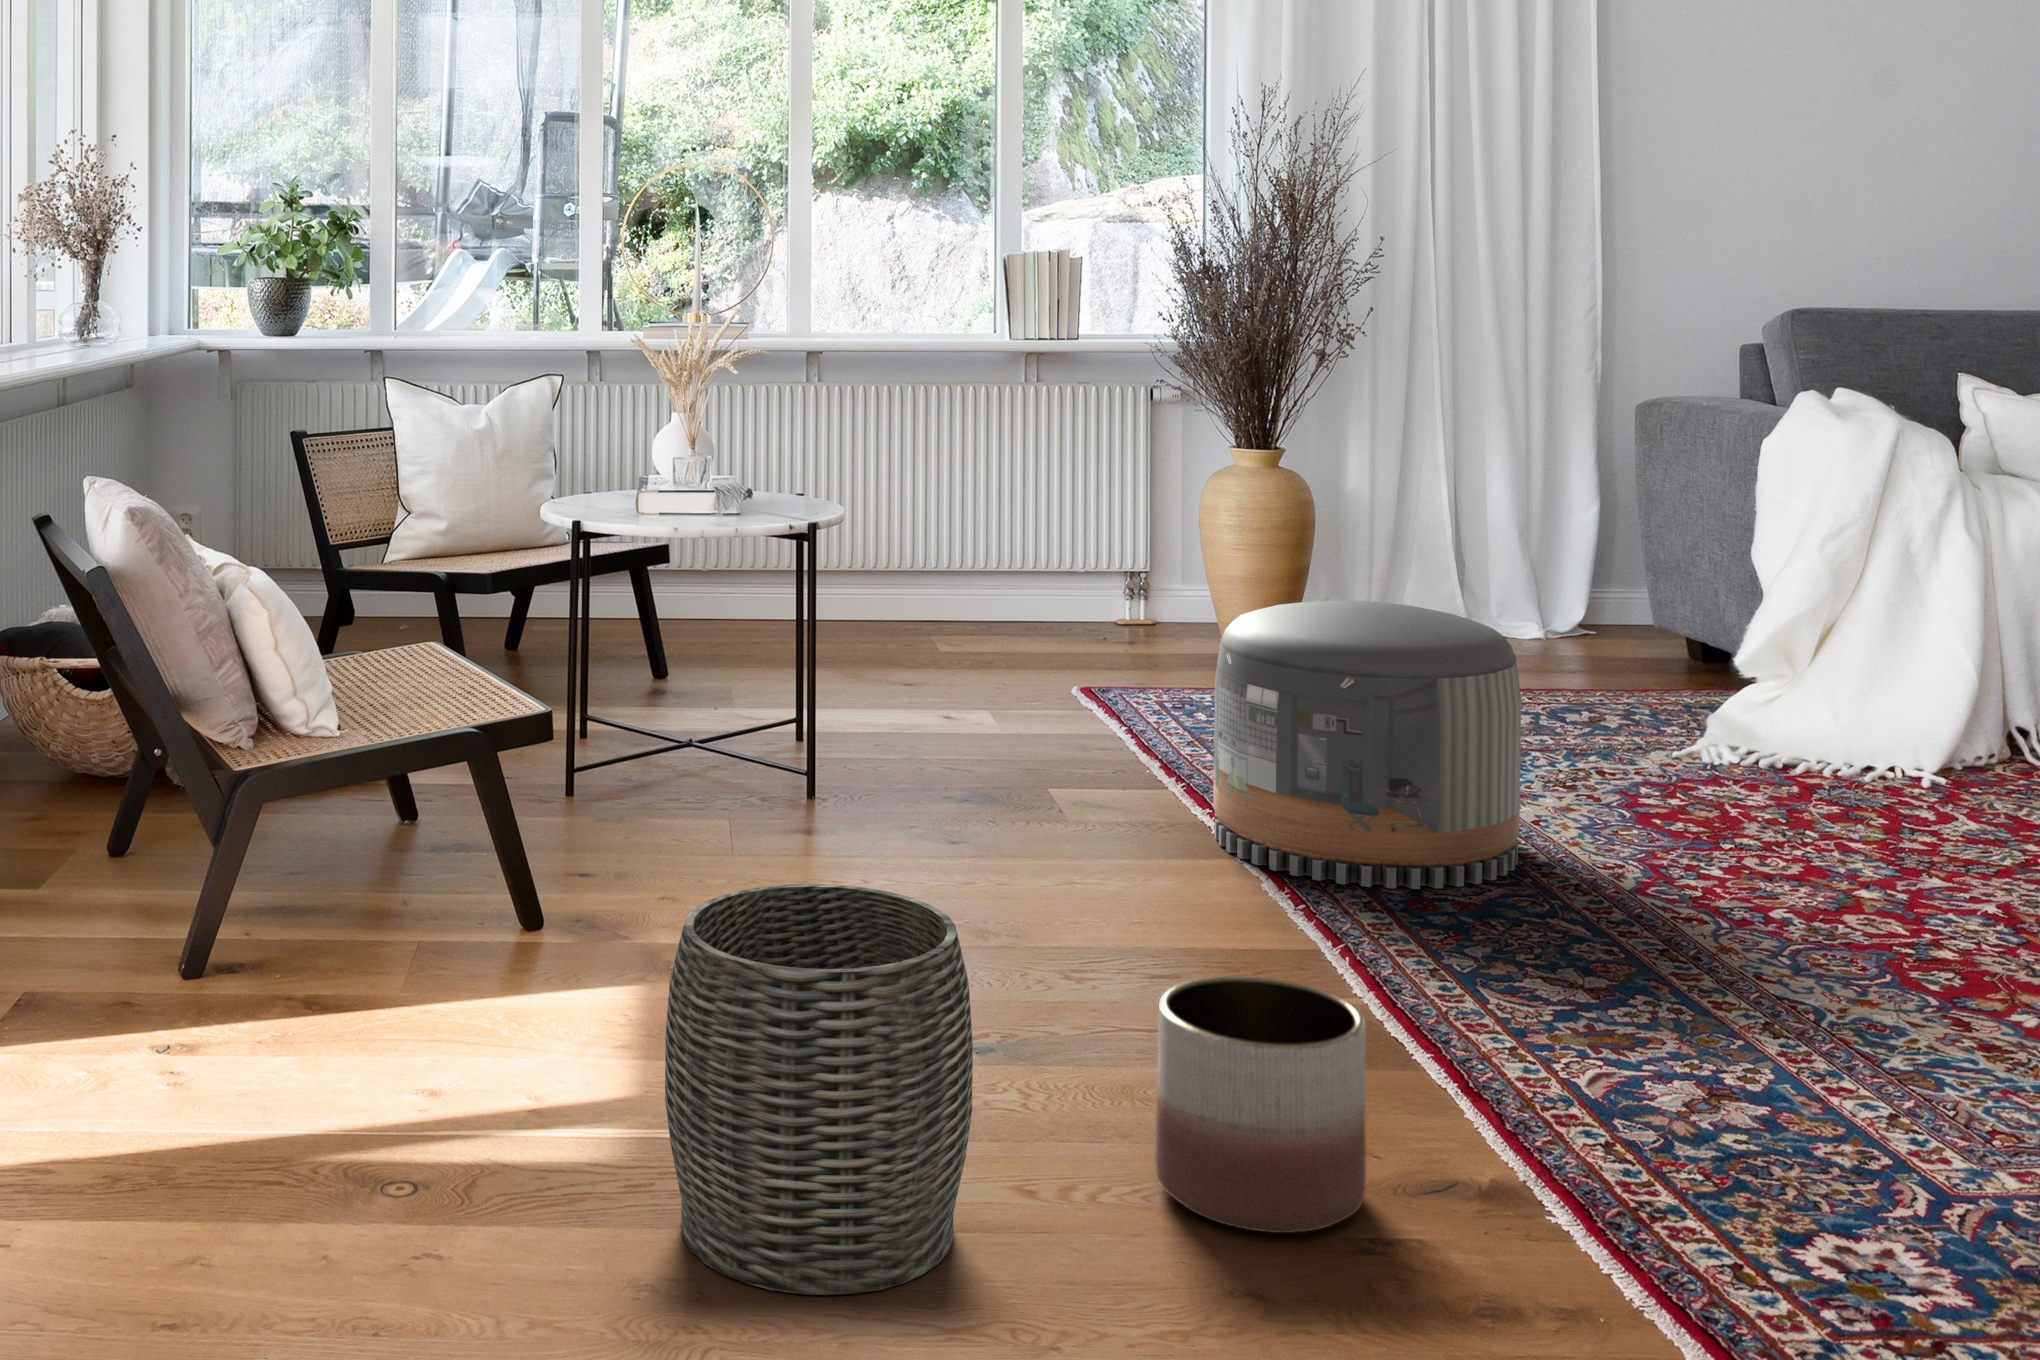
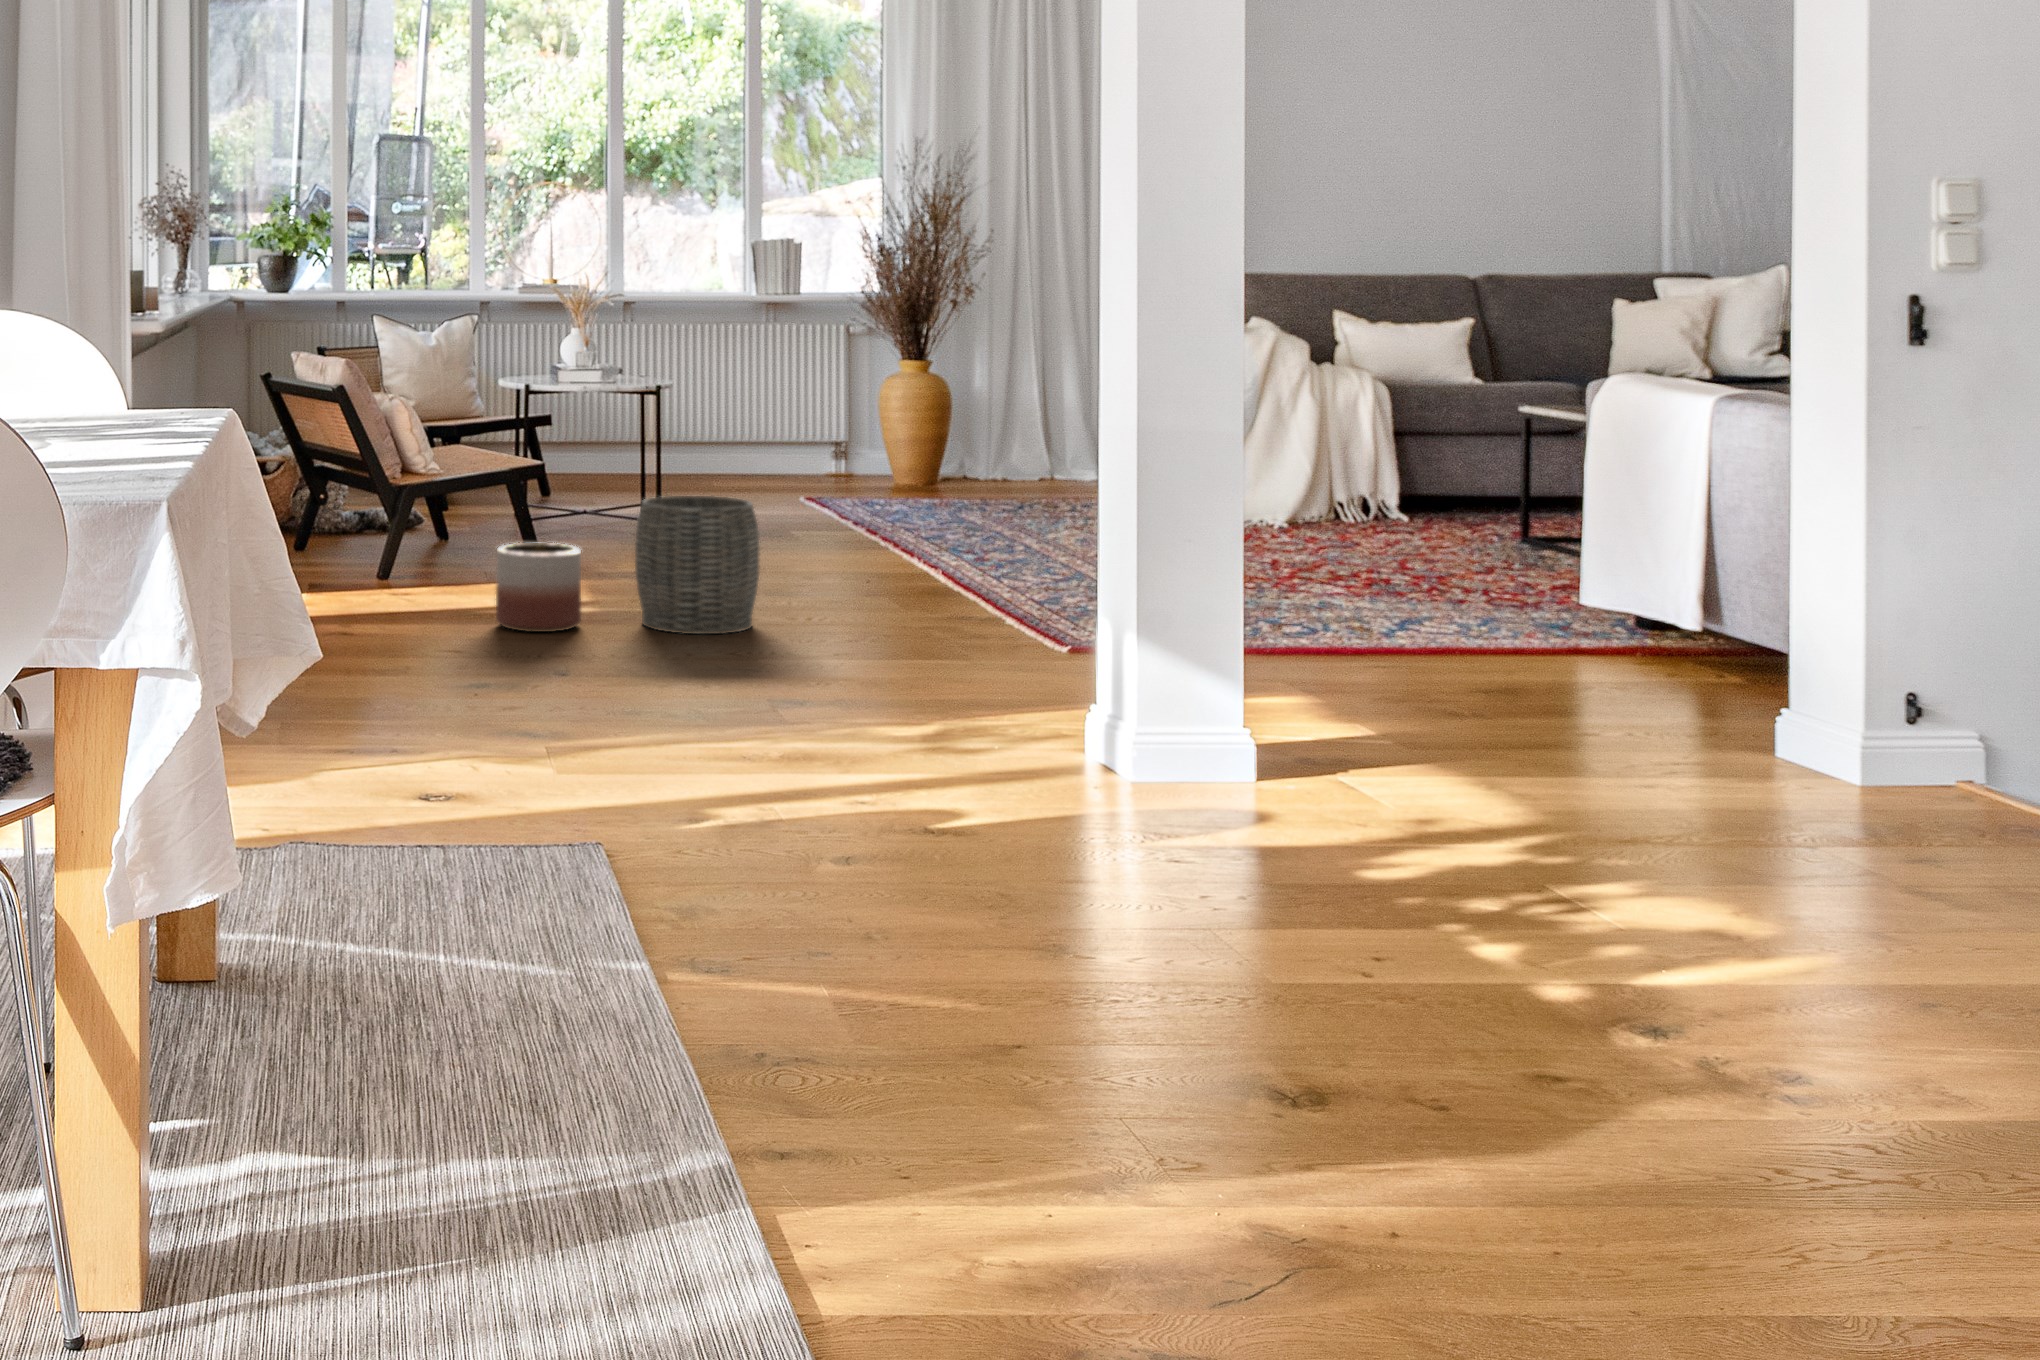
pouf: present [1213,600,1521,889] -> none [875,420,1034,557]
planter: present [1155,976,1366,1233] -> present [496,543,581,632]

